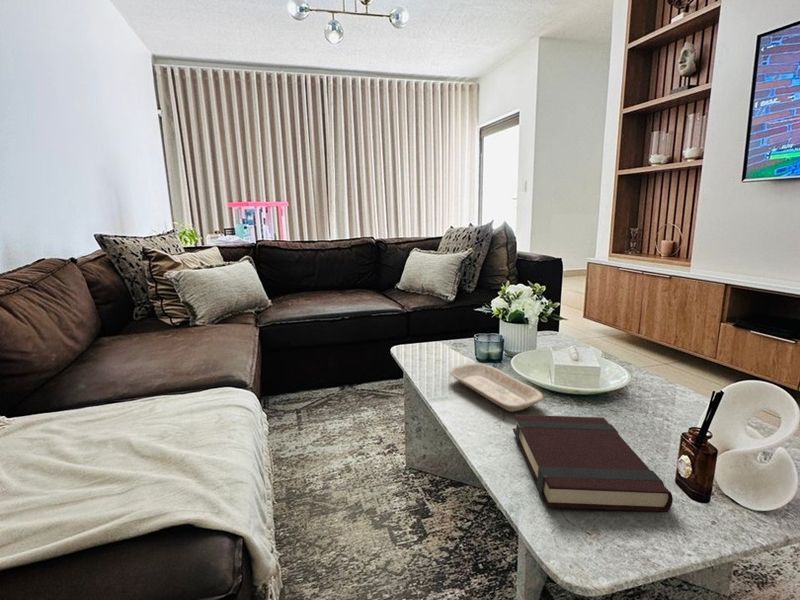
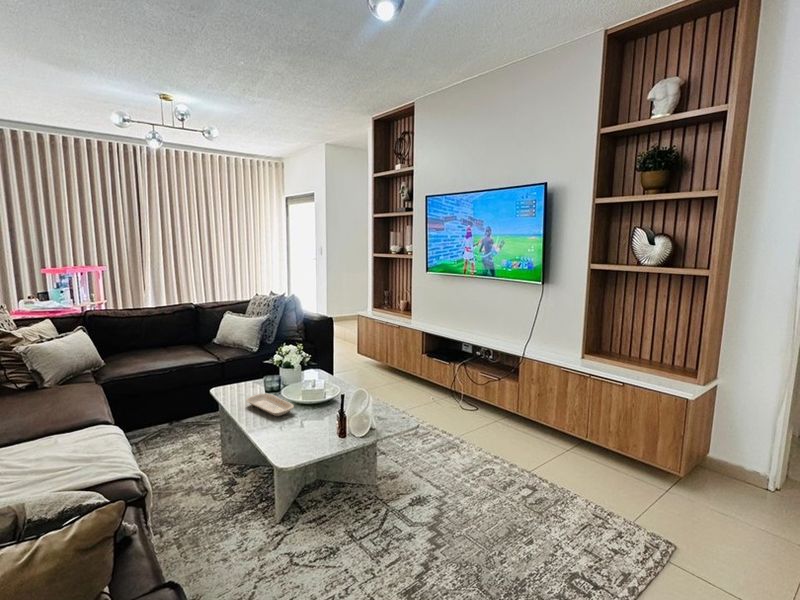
book: present [513,415,673,512] -> none [275,412,331,450]

